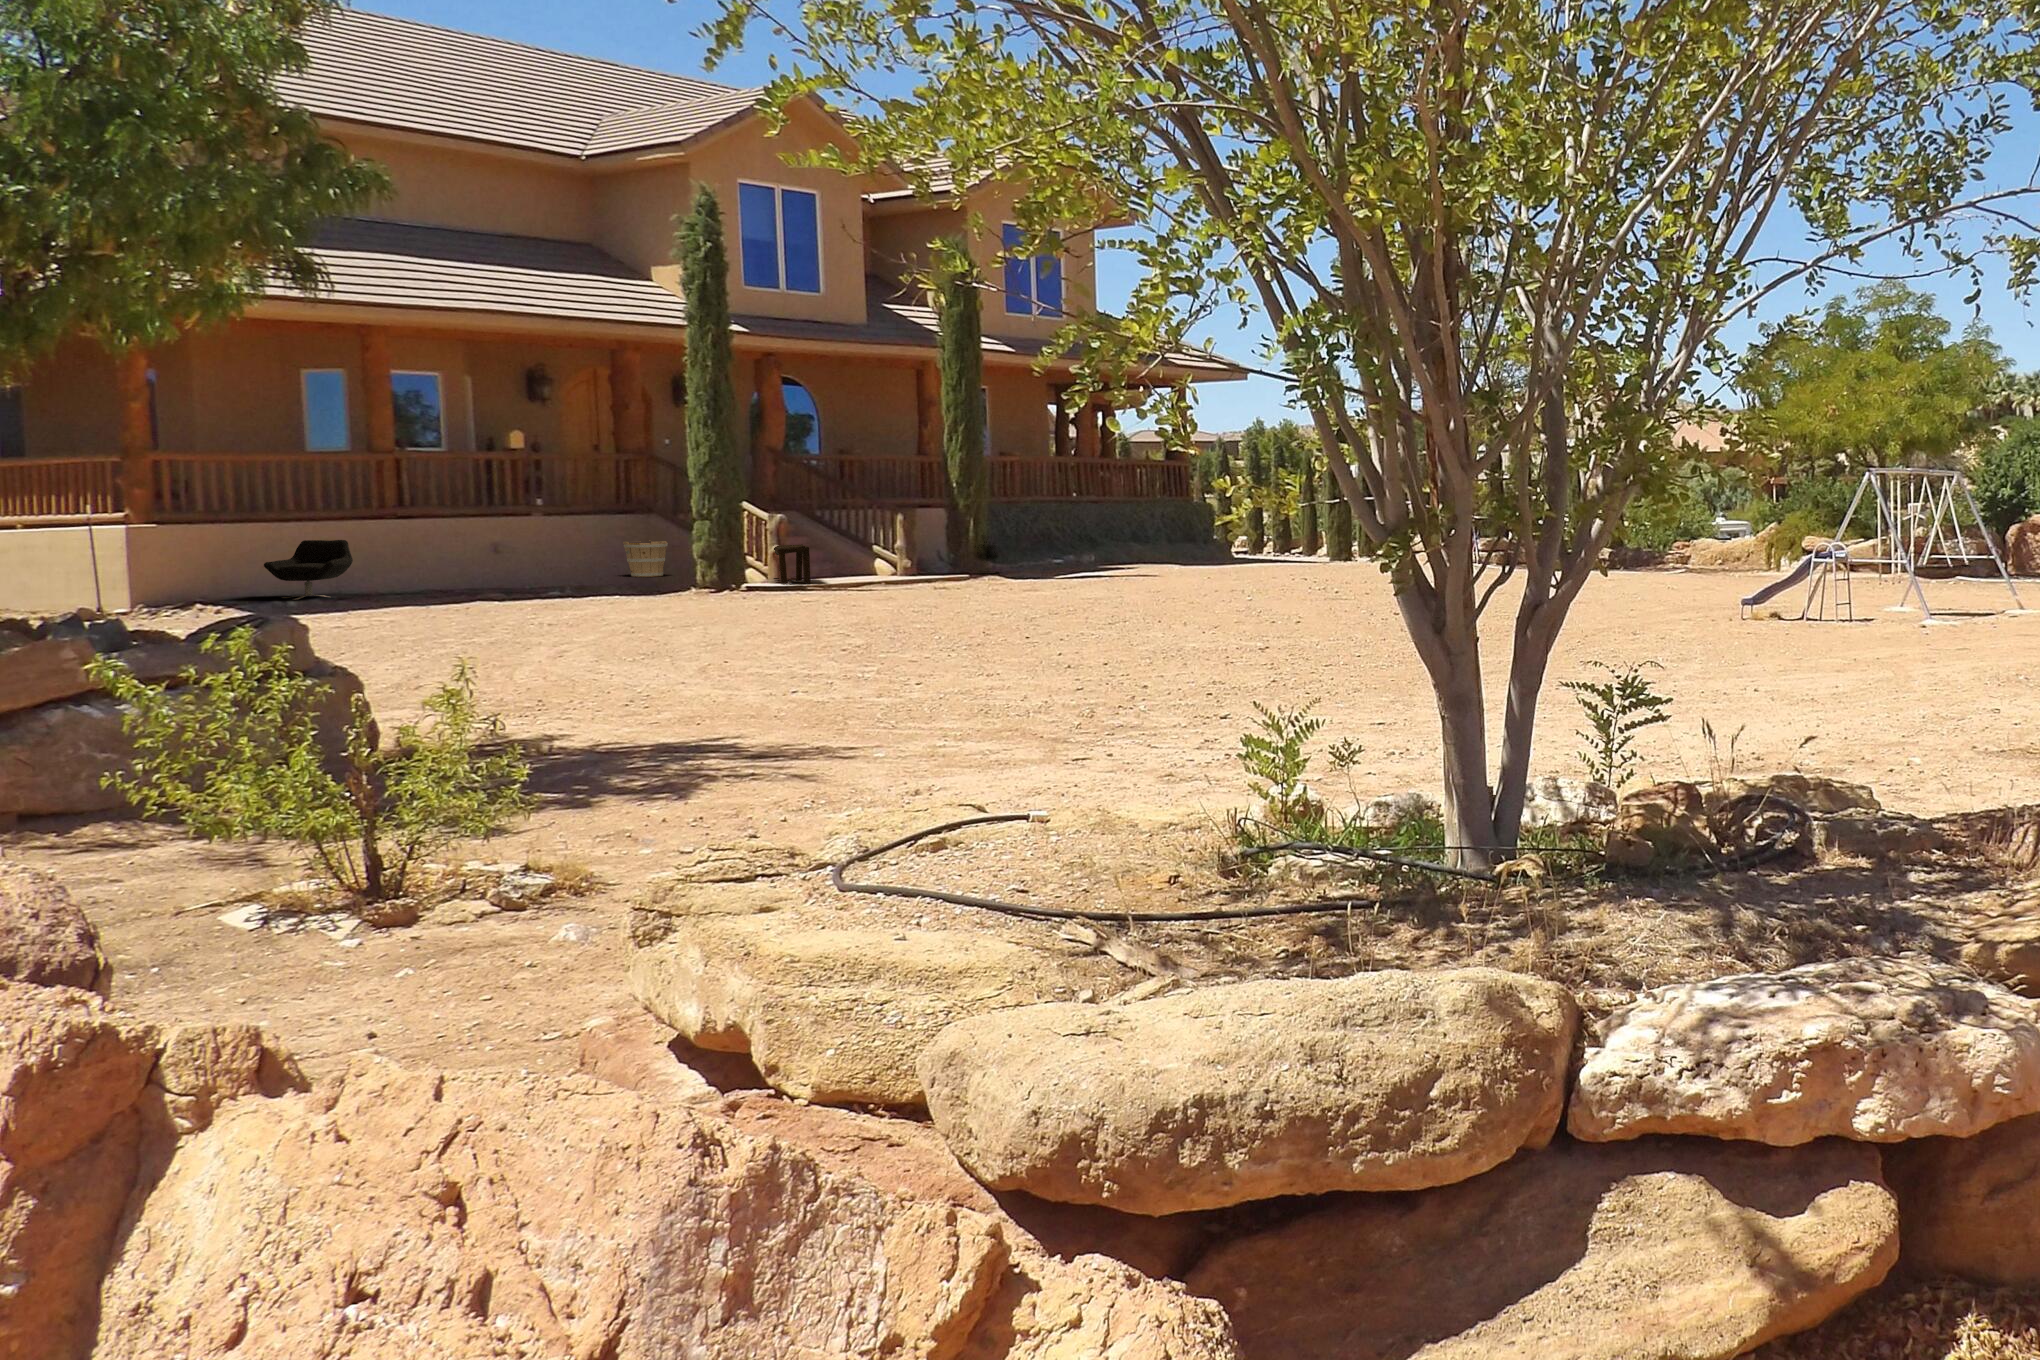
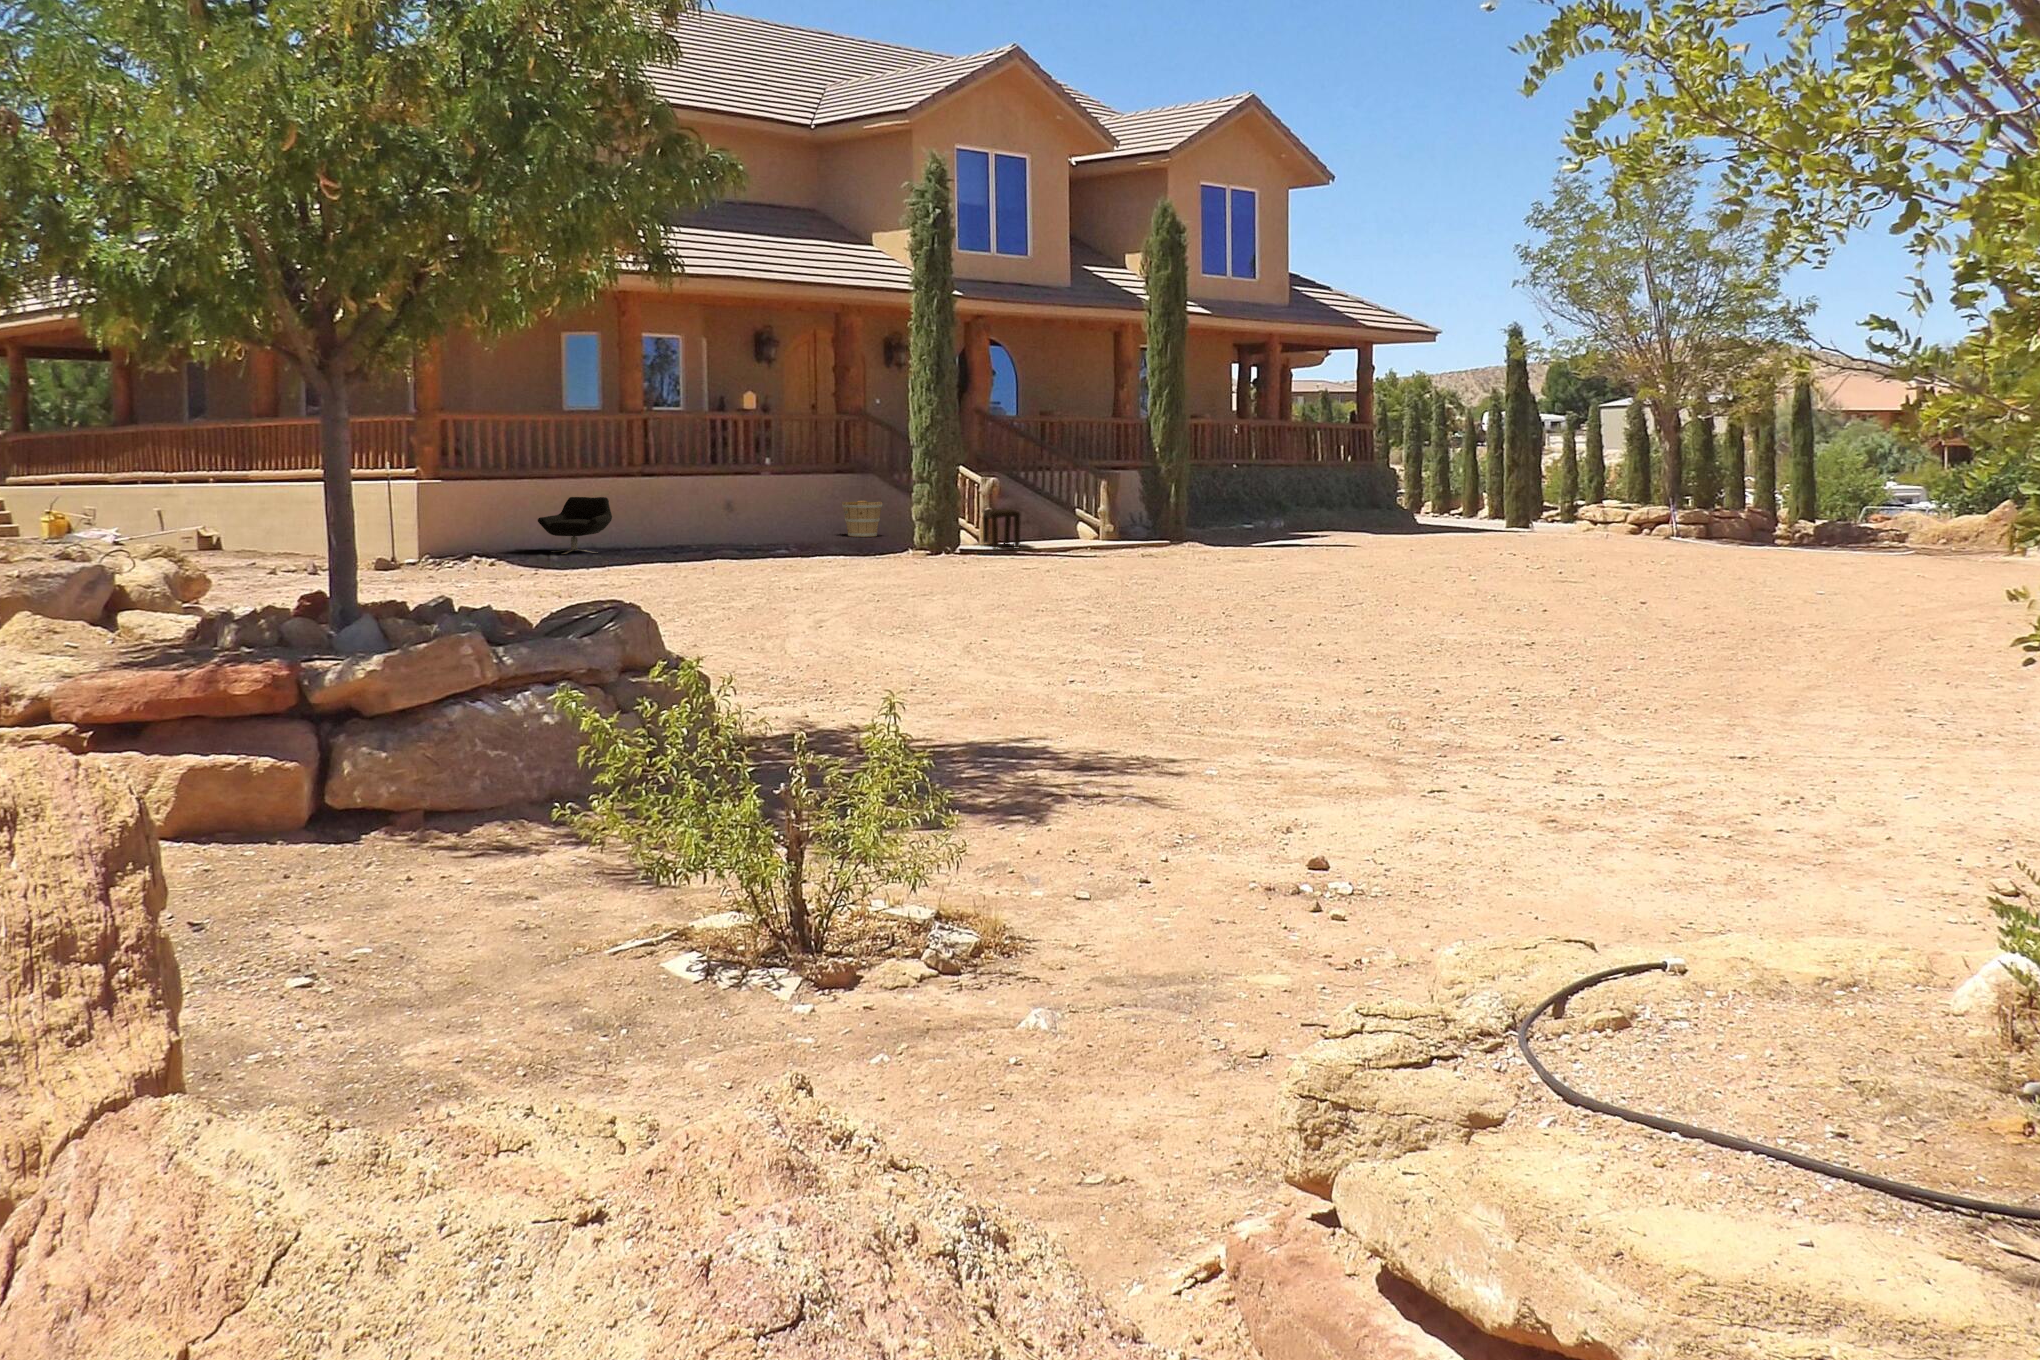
potted tree: present [975,535,998,573] -> none [1172,497,1202,542]

